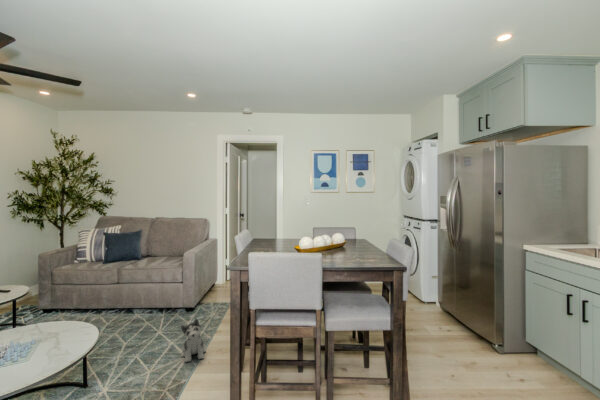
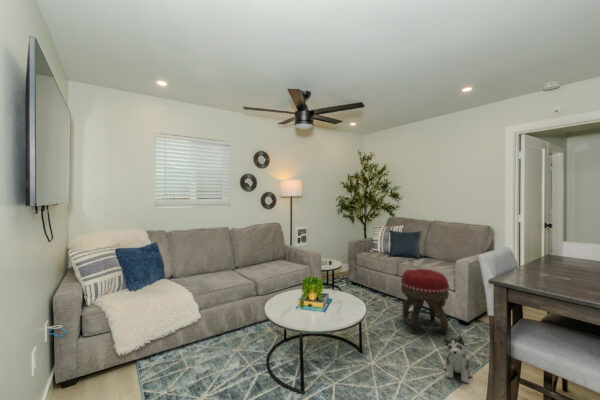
footstool: none [128,268,179,338] -> present [401,269,449,335]

